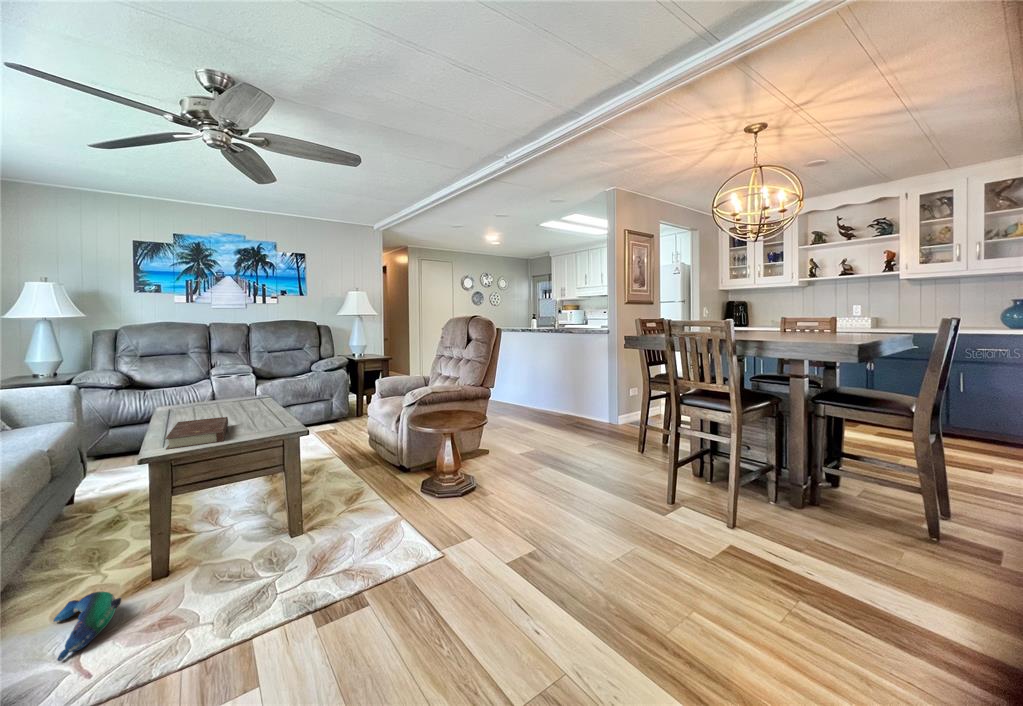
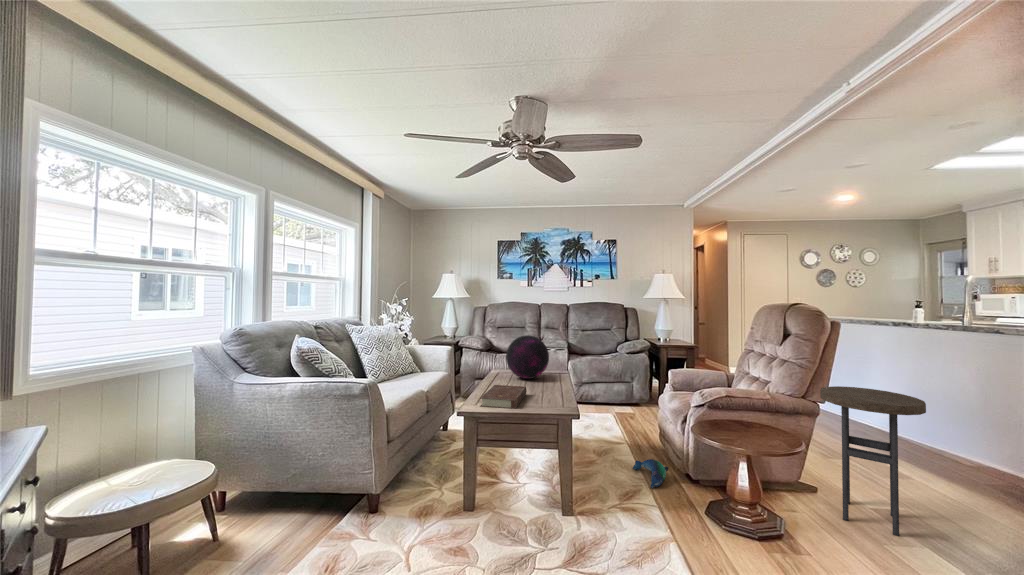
decorative orb: none [182,359,247,411] -> present [506,335,549,379]
side table: none [490,375,542,464] -> present [820,386,926,536]
plush toy: present [54,591,121,661] -> present [633,459,668,488]

